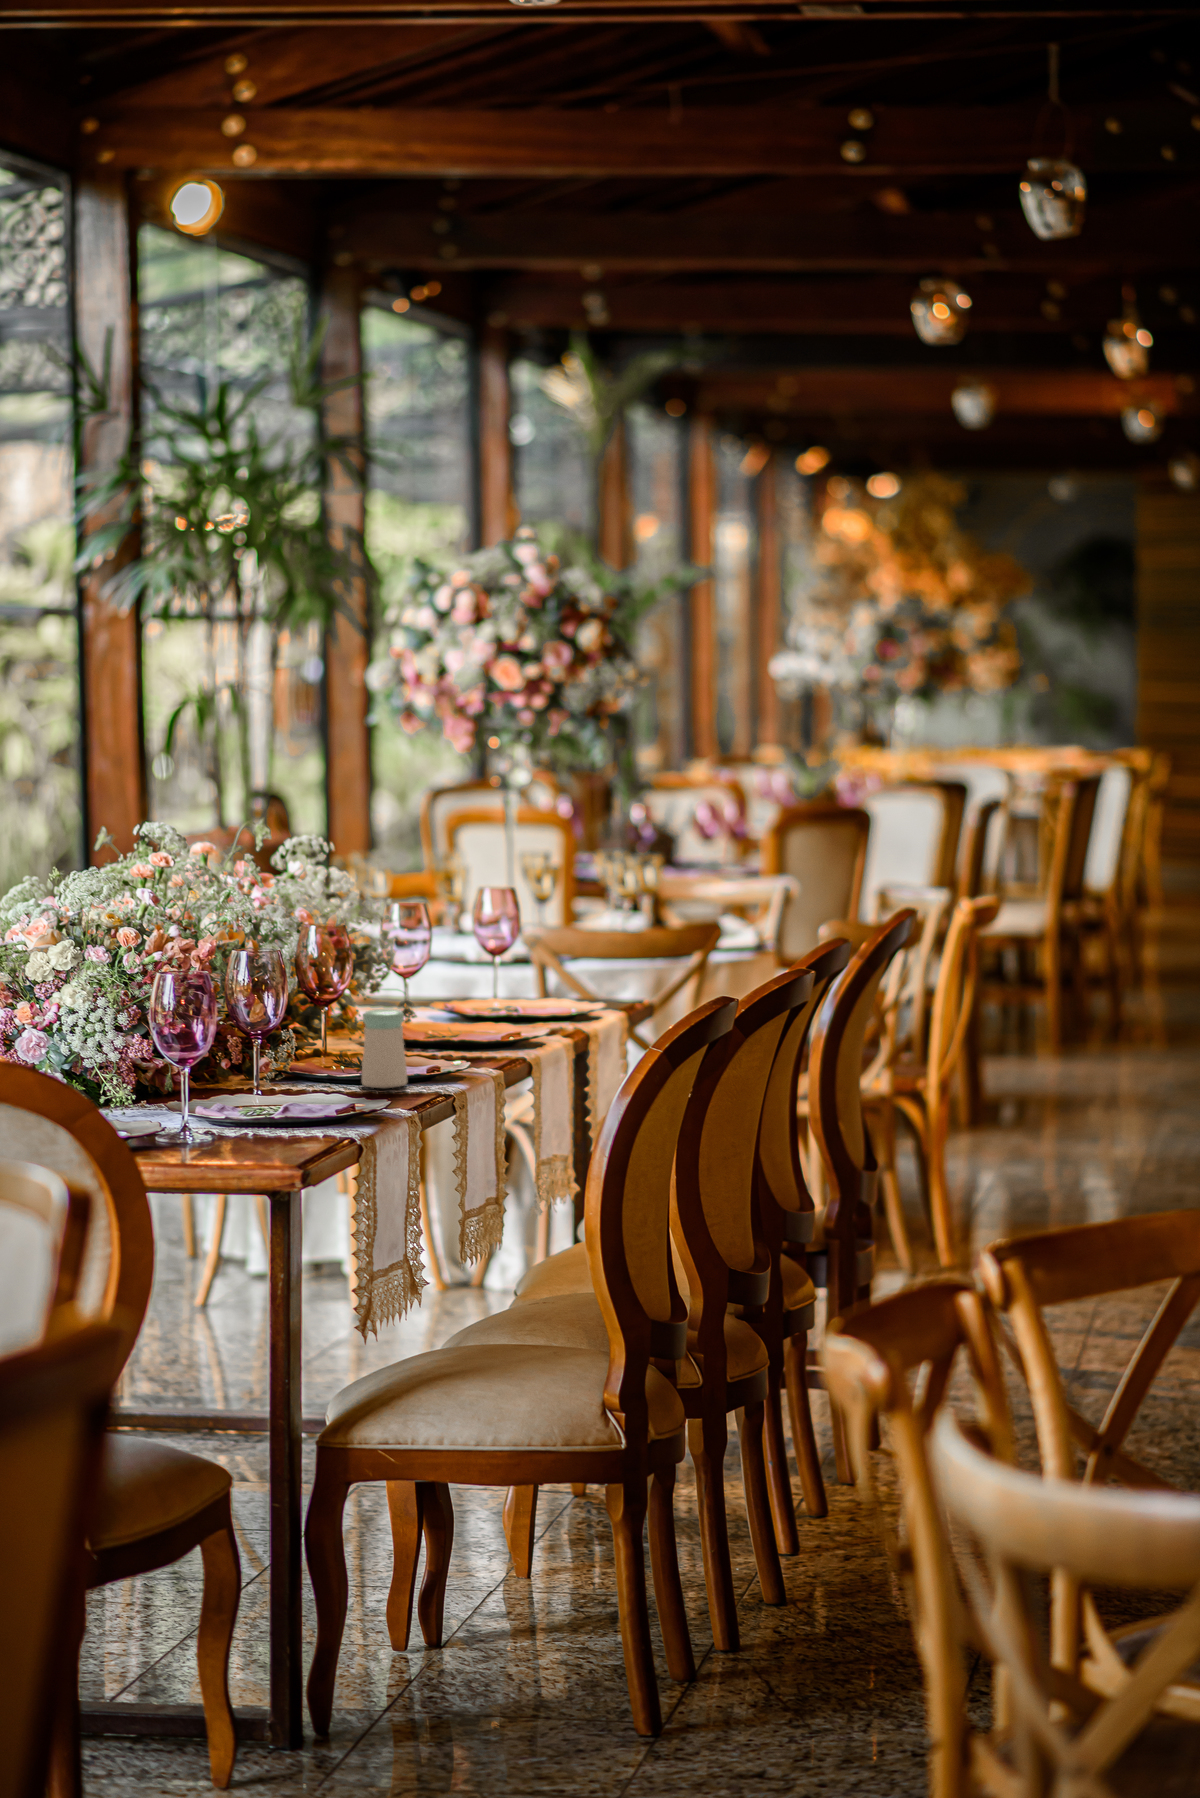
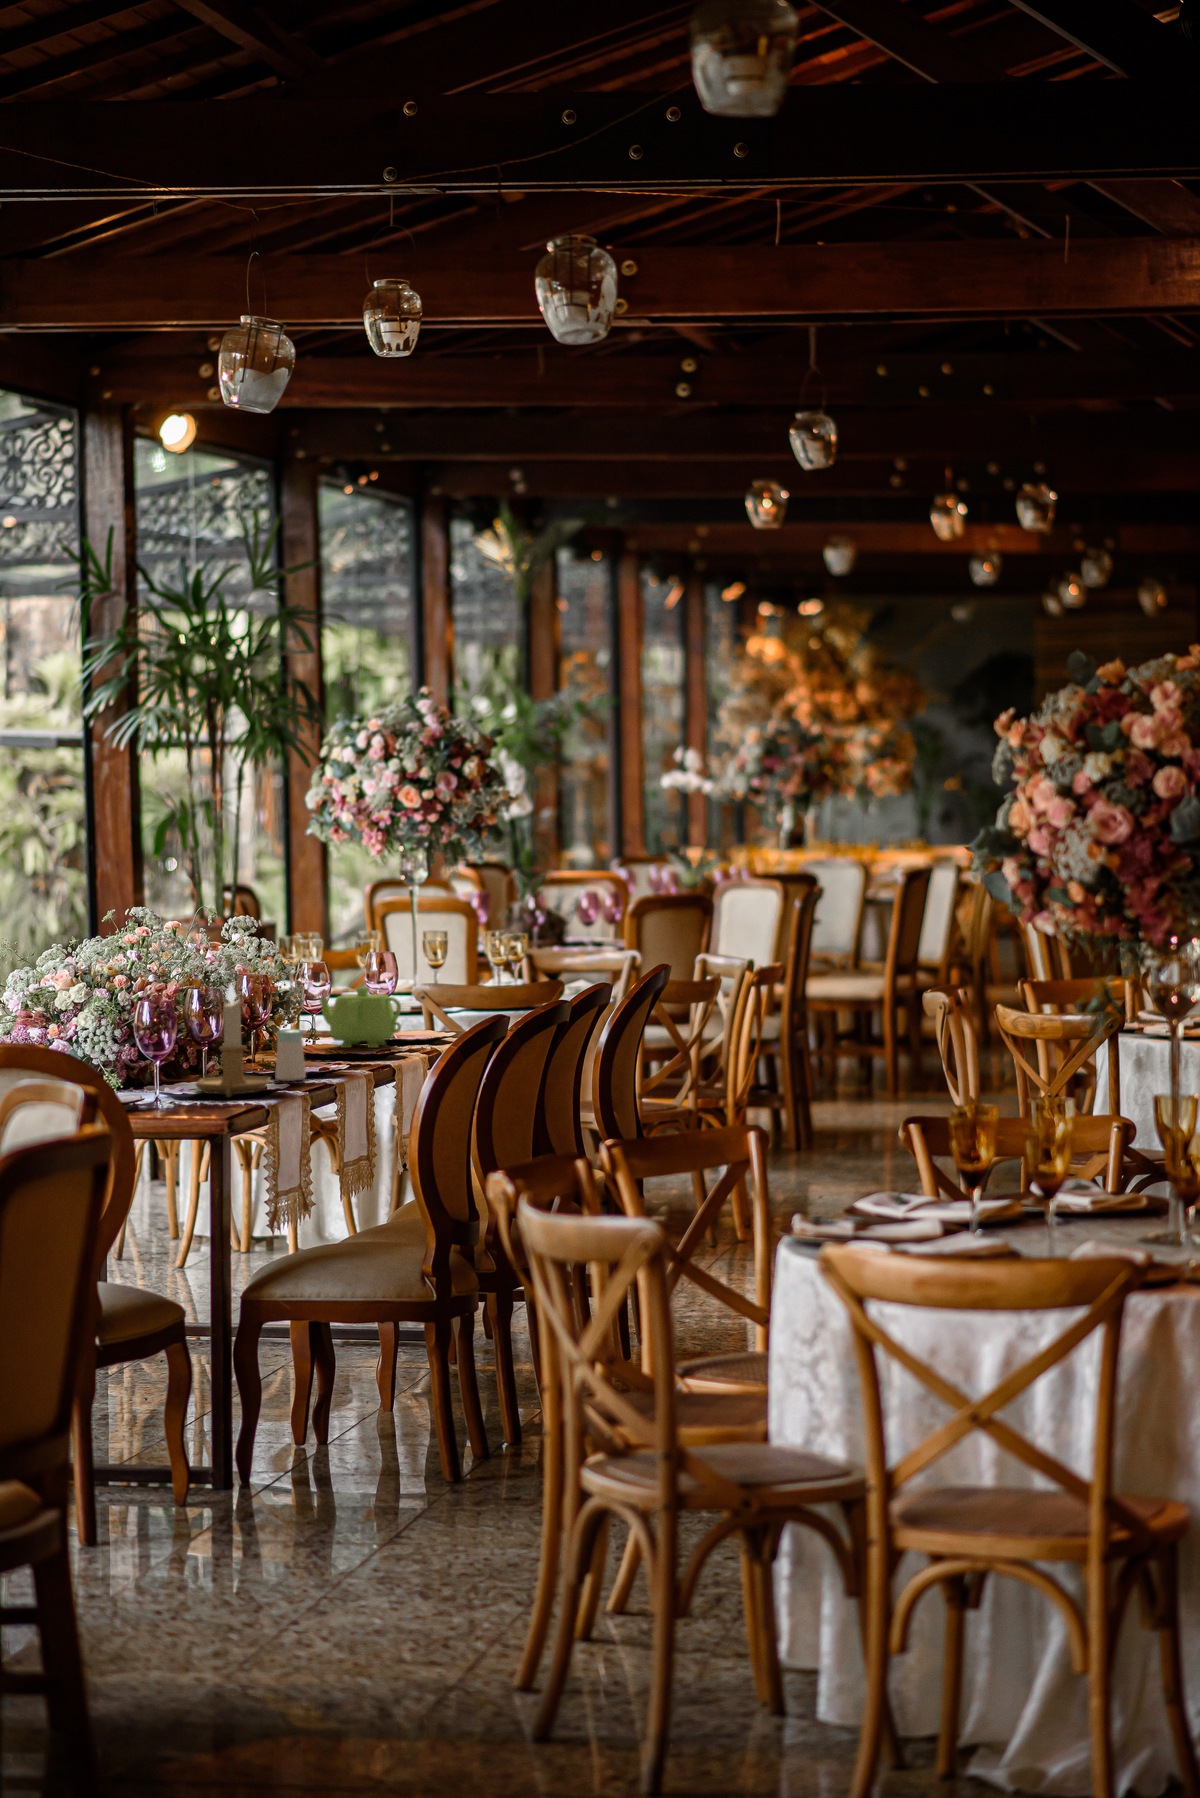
teapot: none [398,938,528,1026] -> present [320,987,401,1048]
candlestick: none [243,940,359,1122] -> present [196,984,270,1097]

